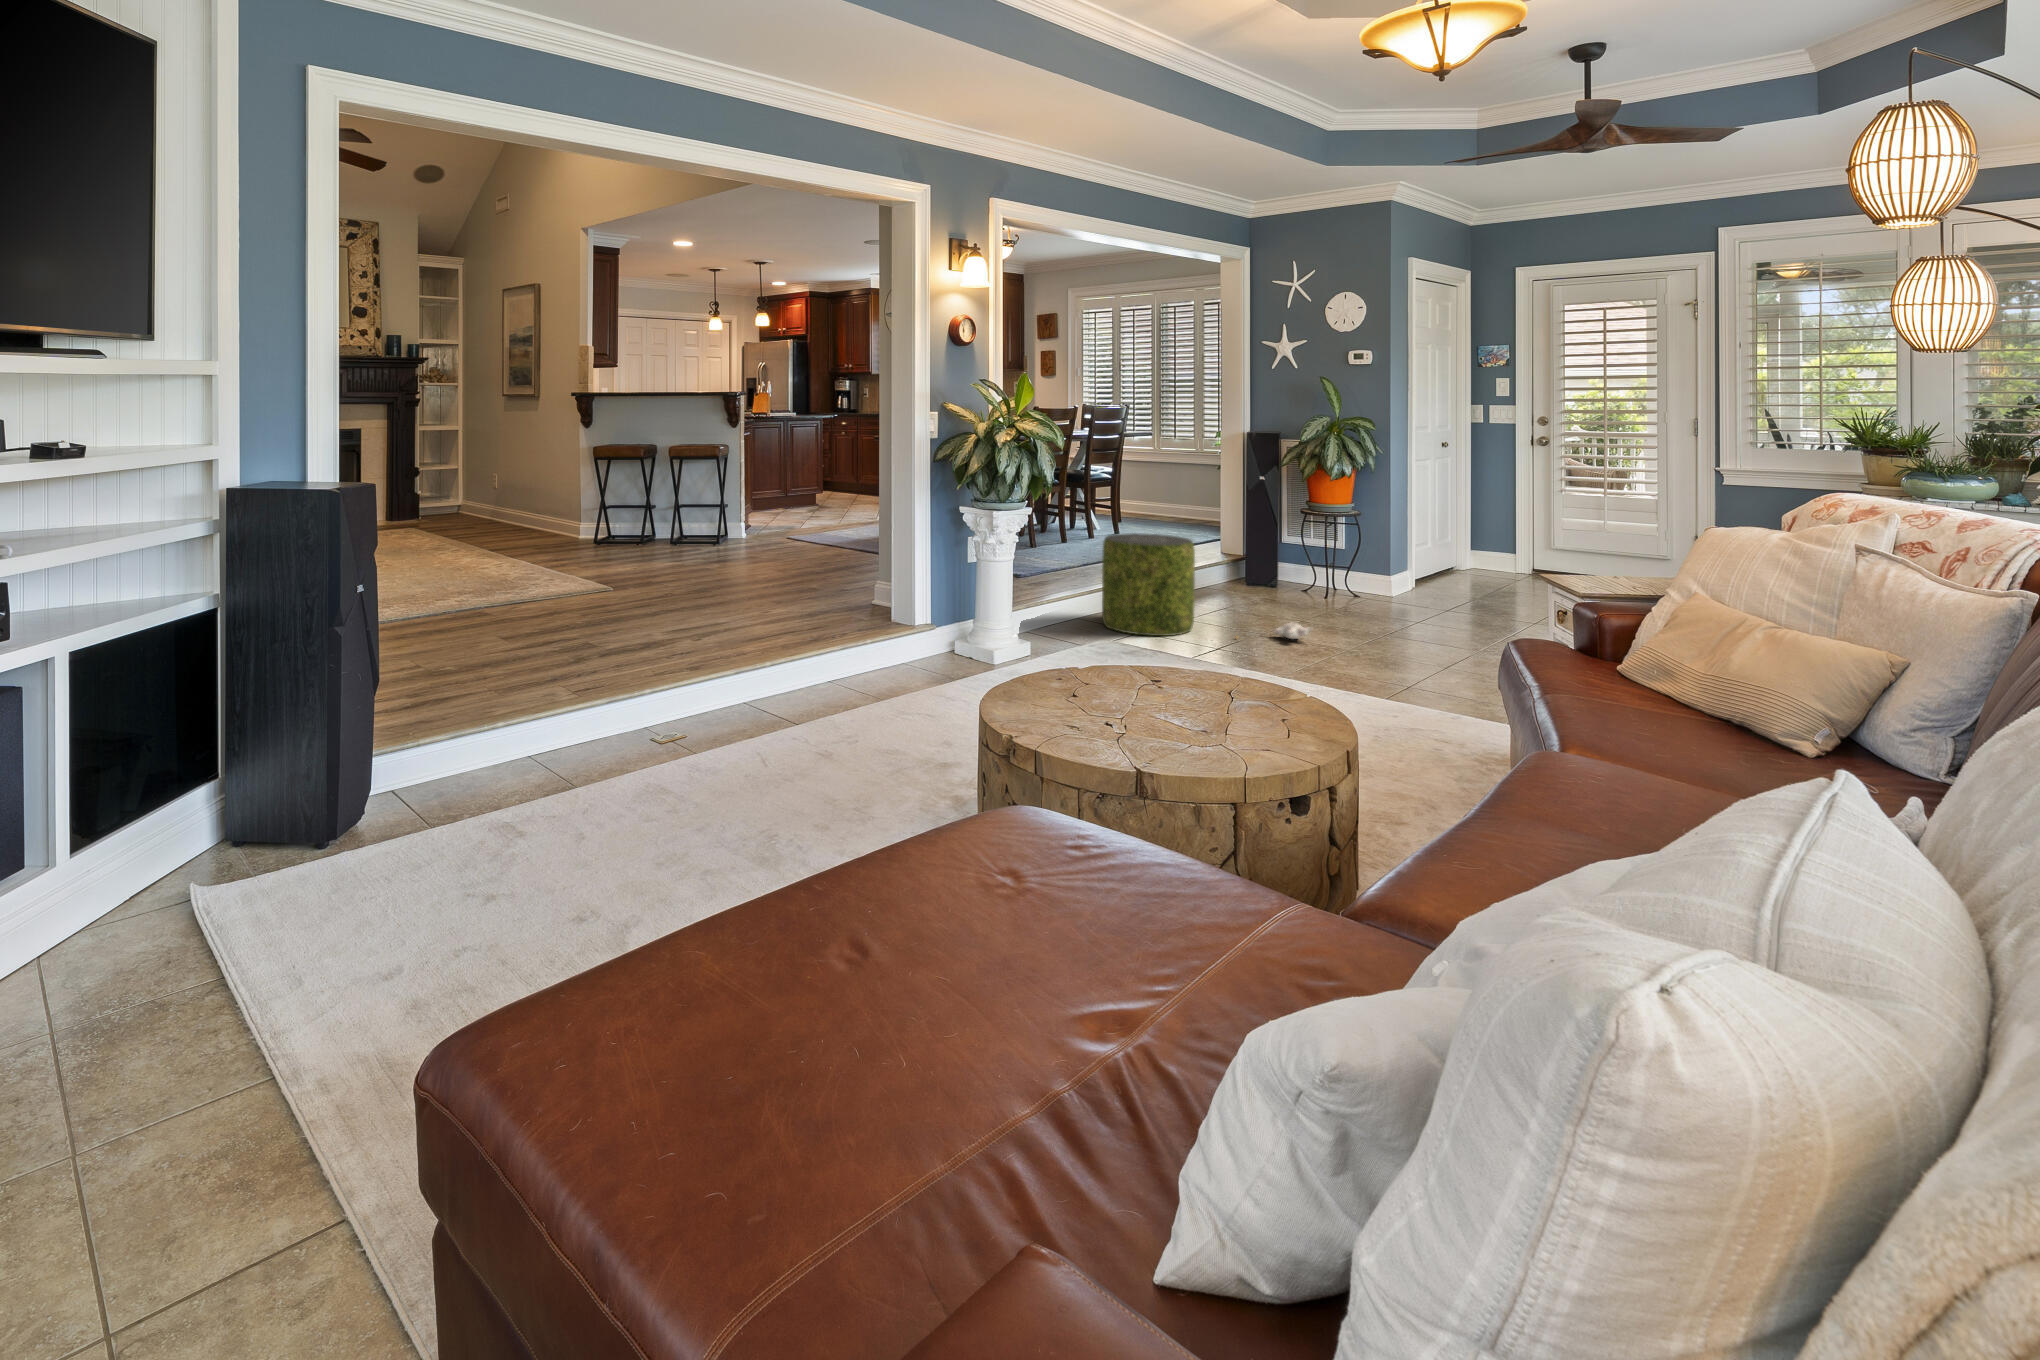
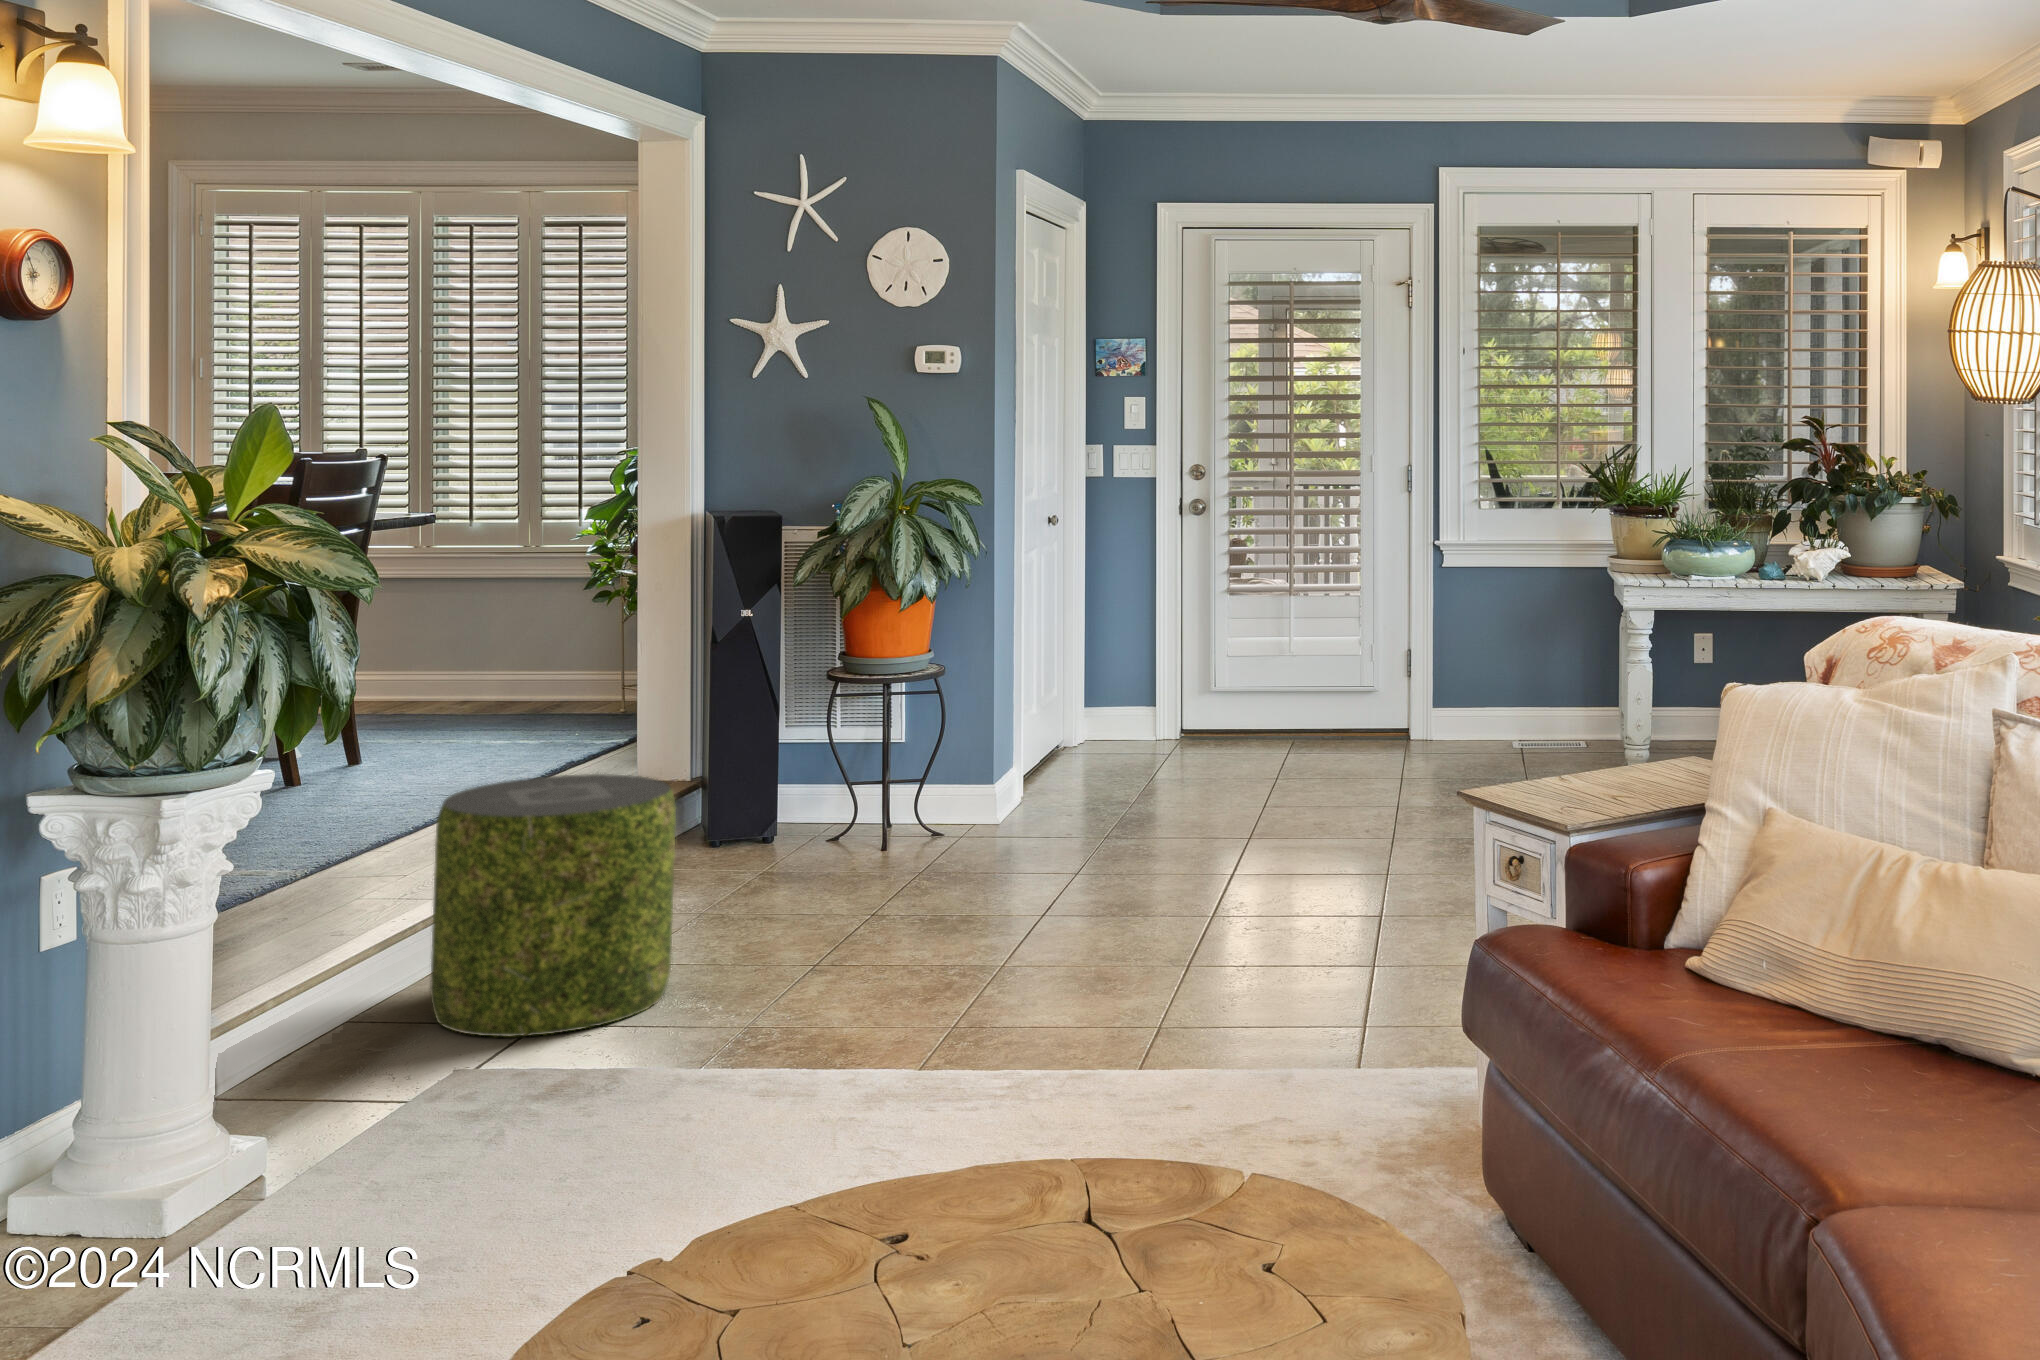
plush toy: present [1274,623,1311,639] -> none [777,927,939,991]

